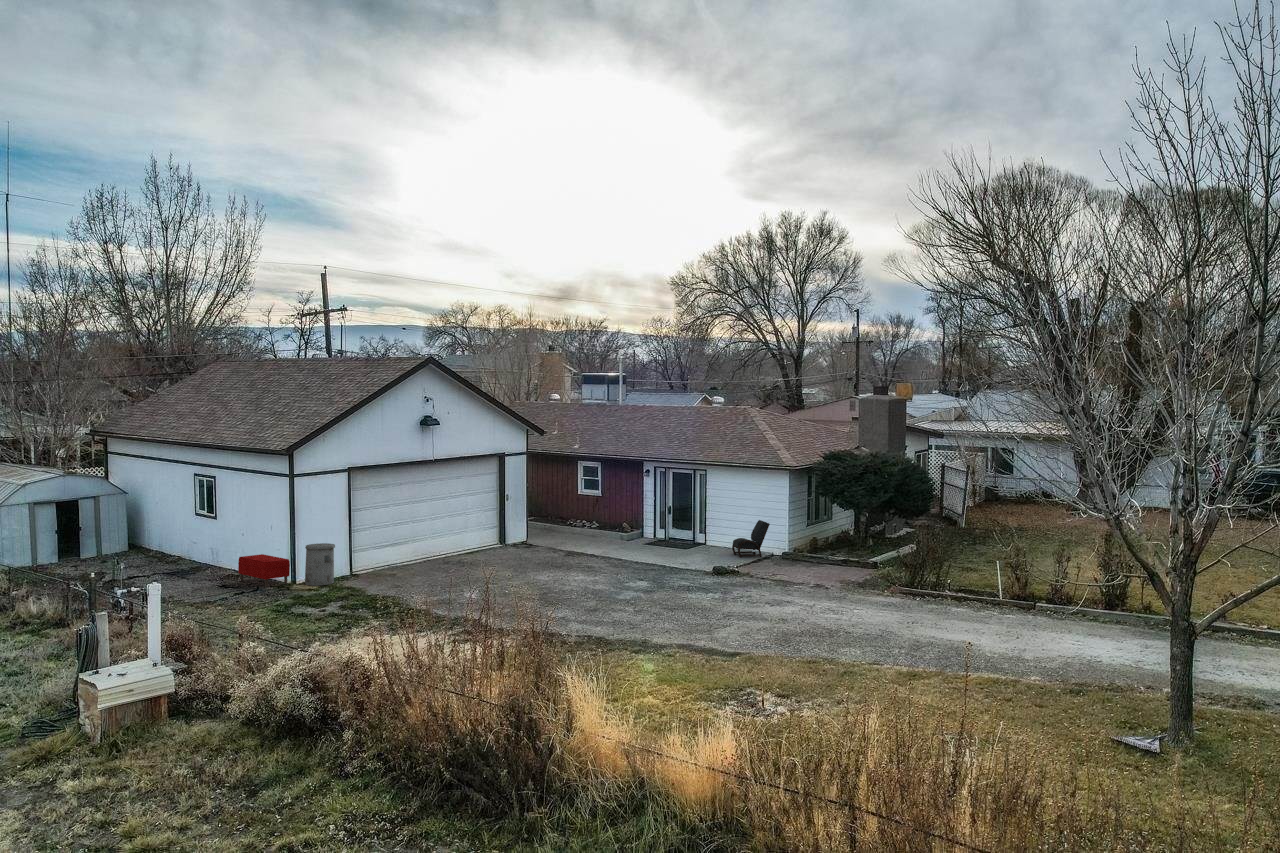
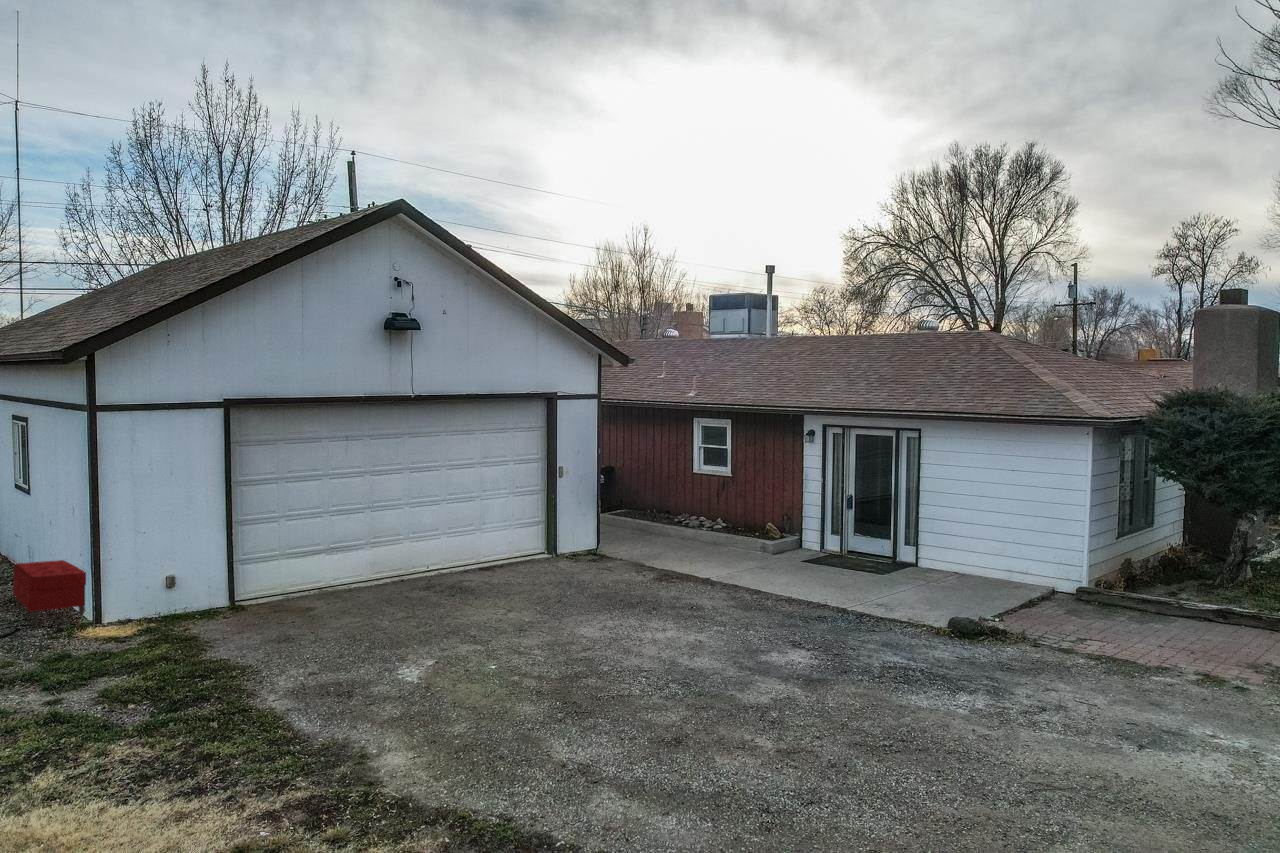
lounge chair: present [732,520,770,557] -> none [976,523,1058,597]
trash can: present [305,543,335,585] -> none [115,543,180,627]

